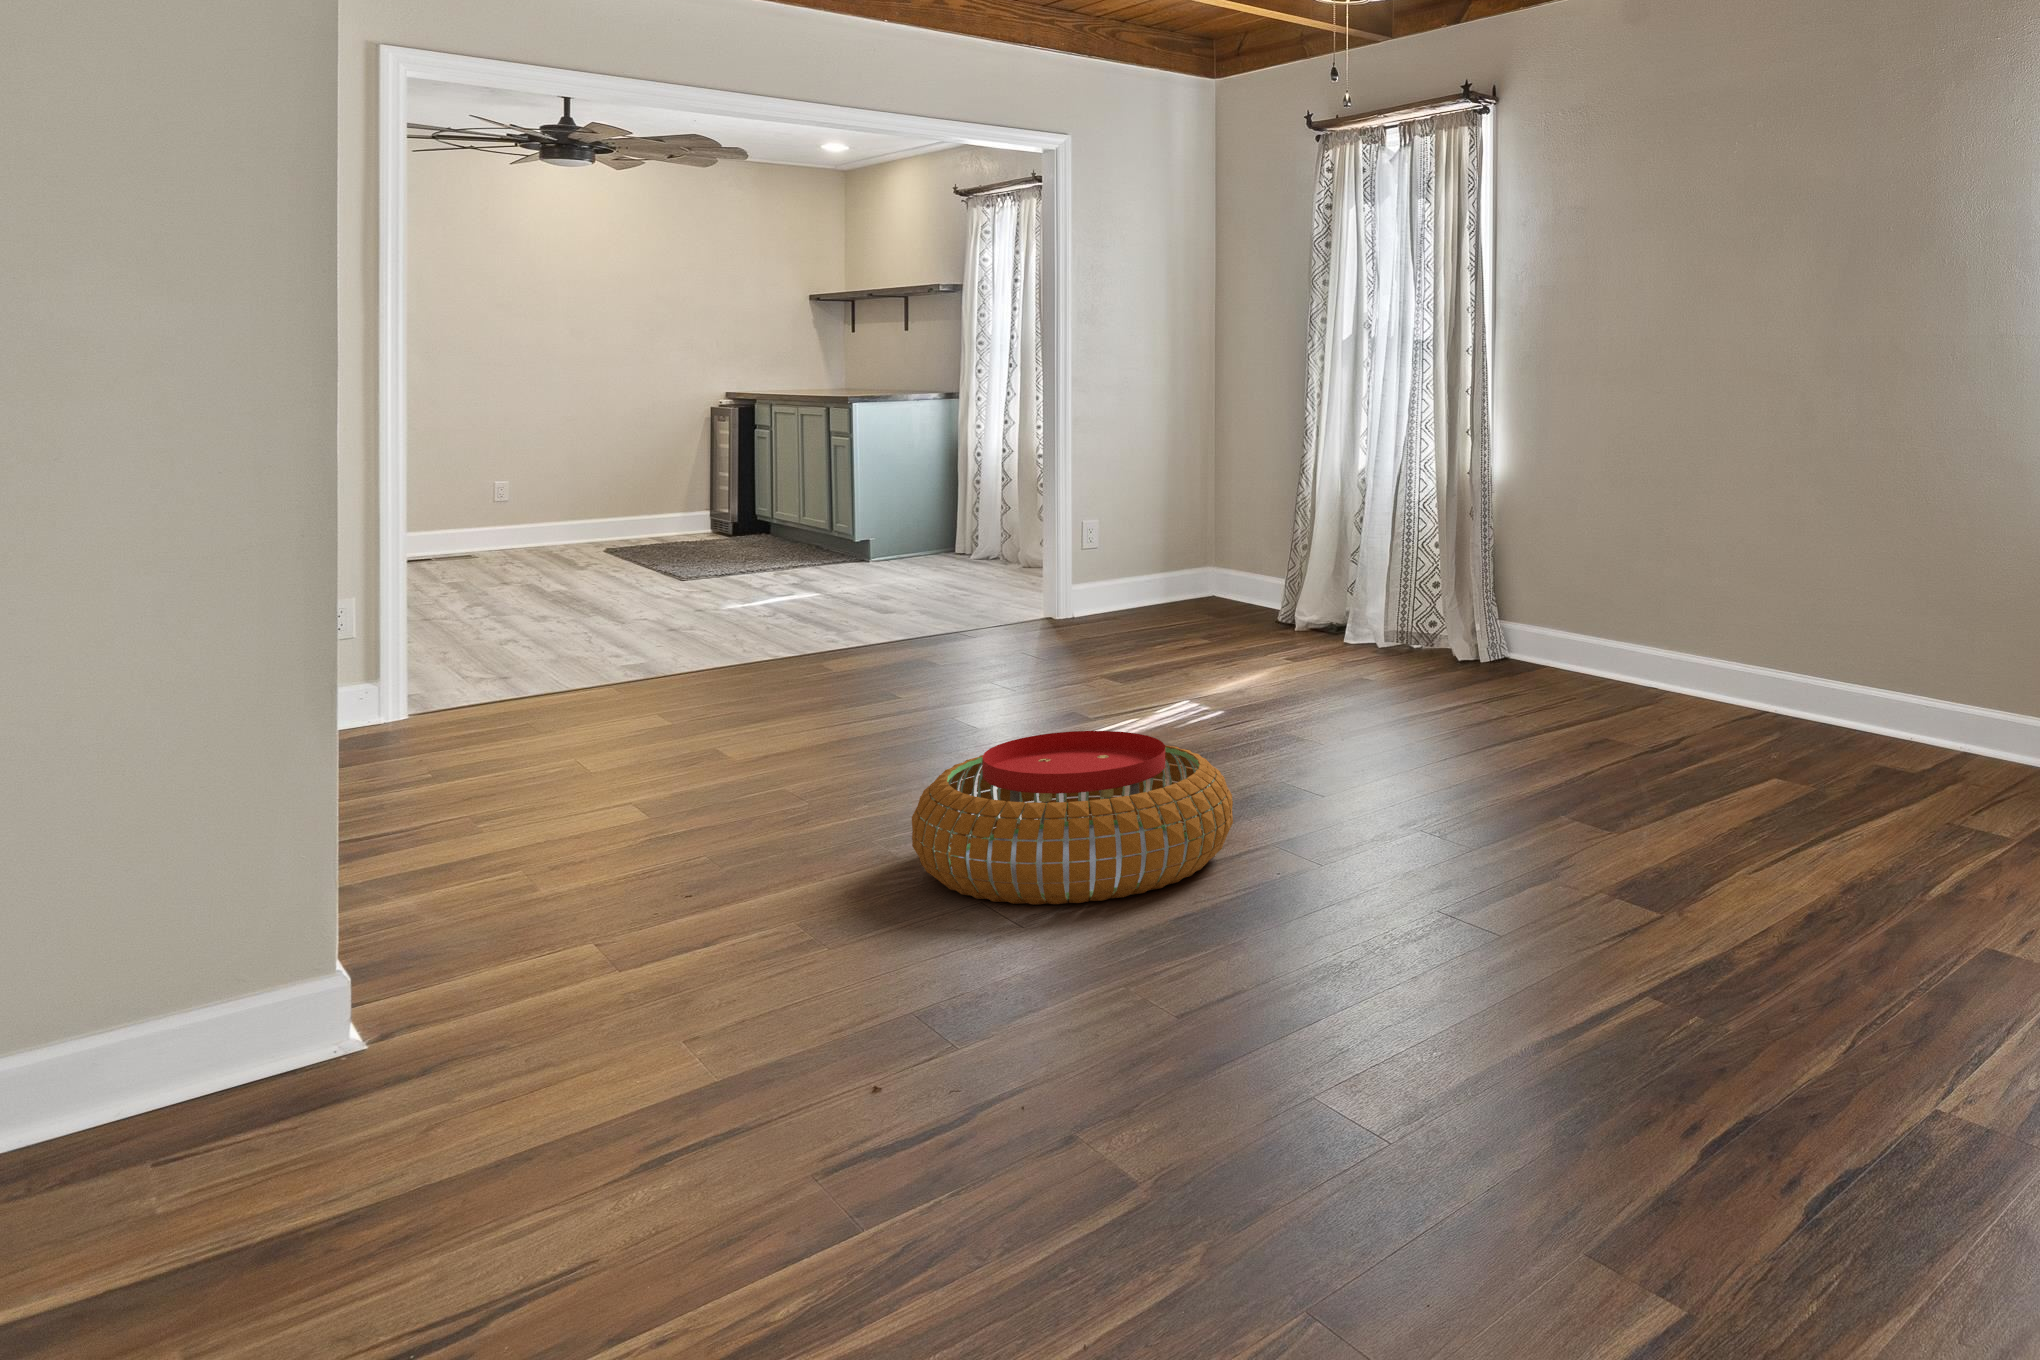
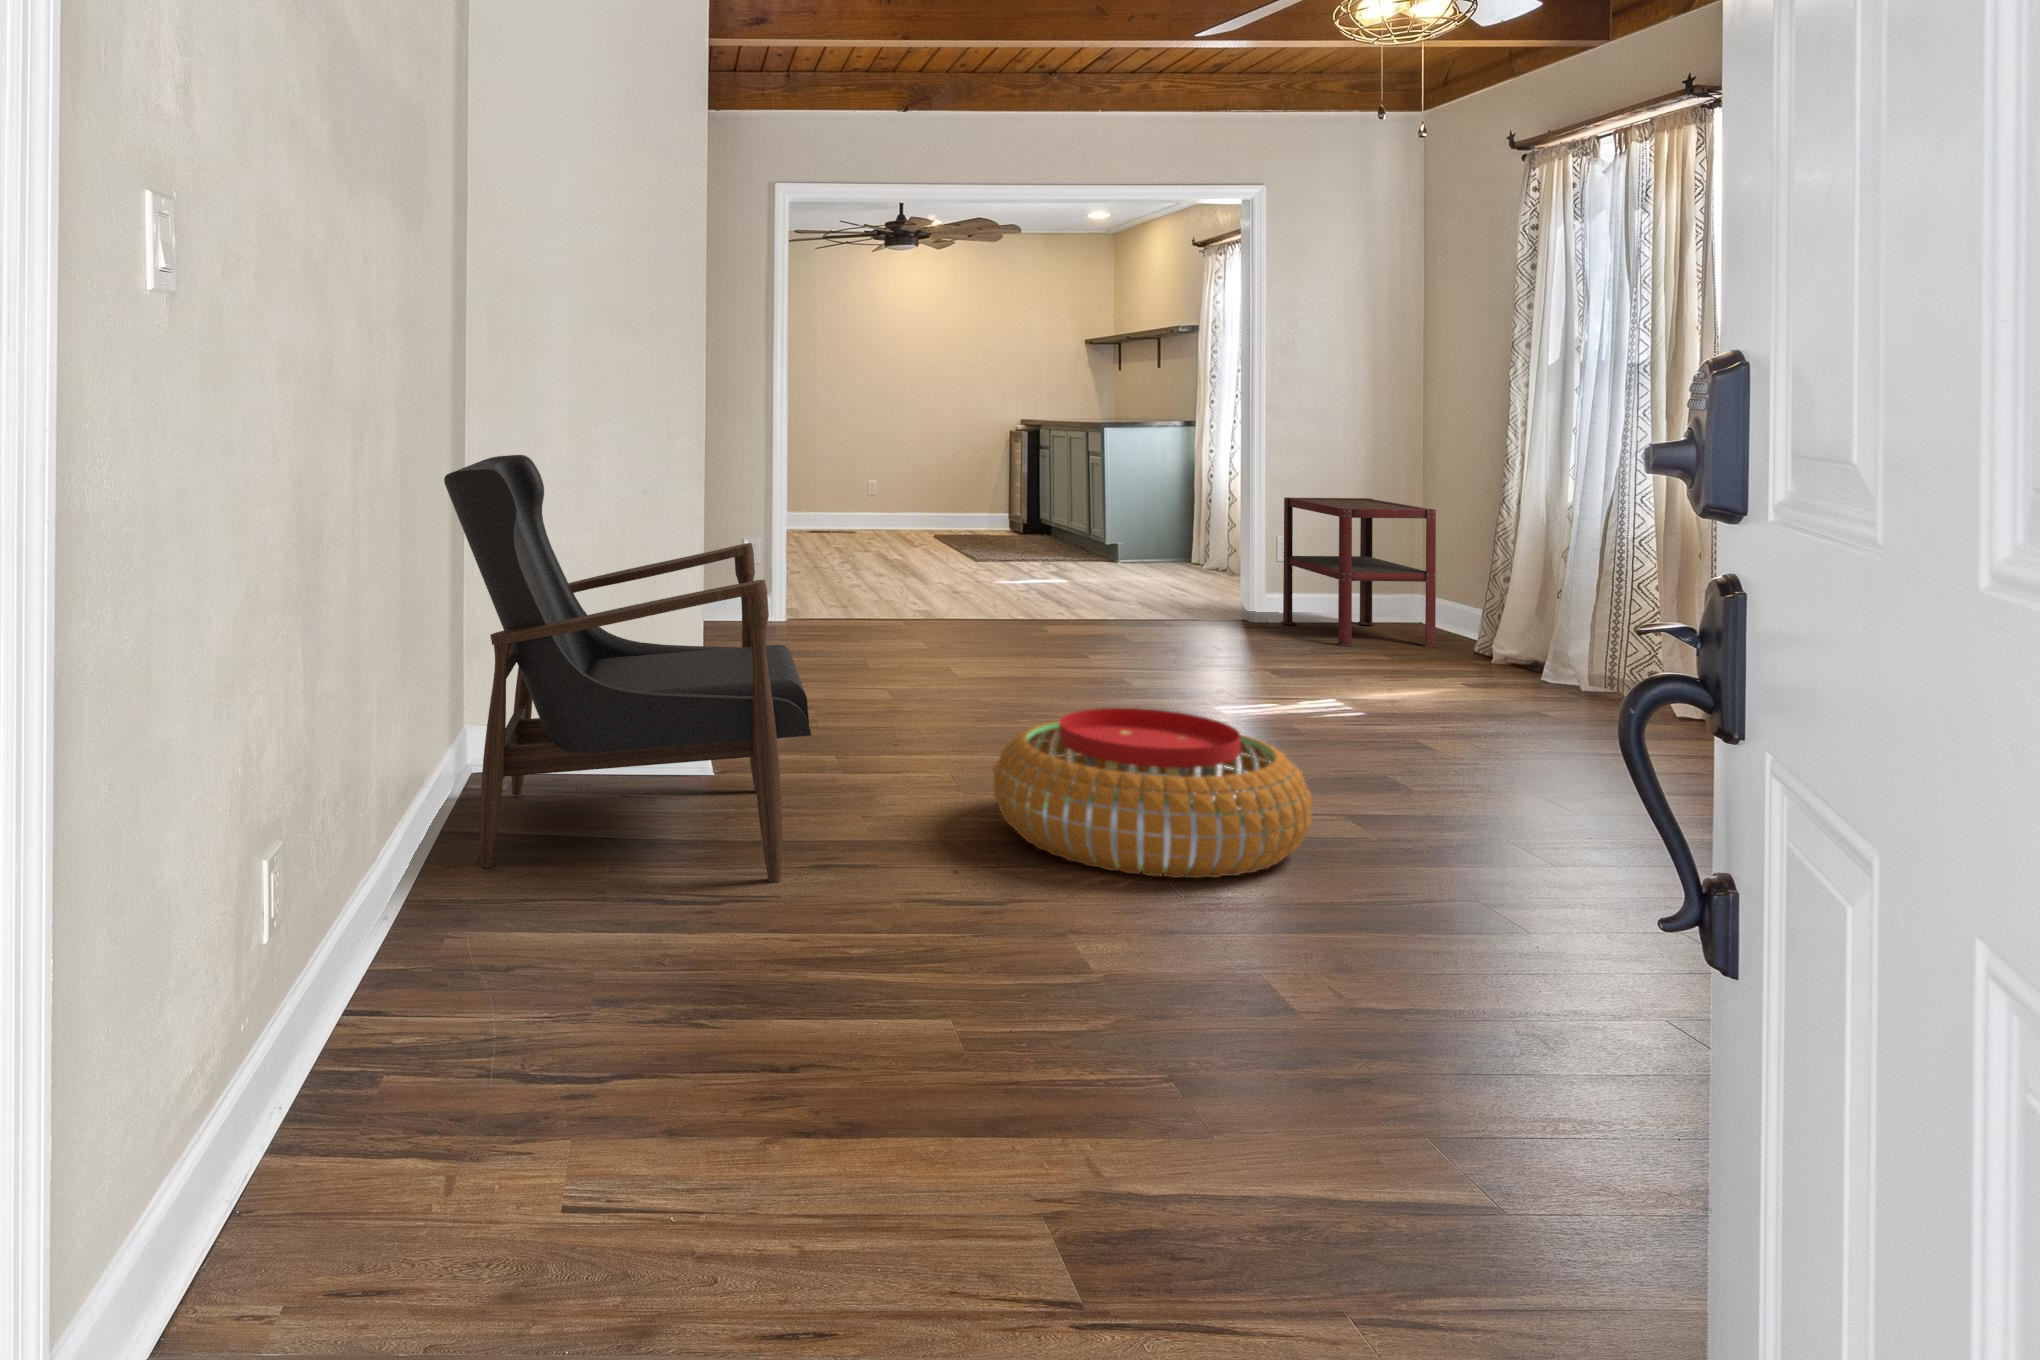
side table: none [1086,475,1243,633] -> present [1281,498,1438,647]
armchair: none [182,522,738,1079] -> present [444,455,811,883]

